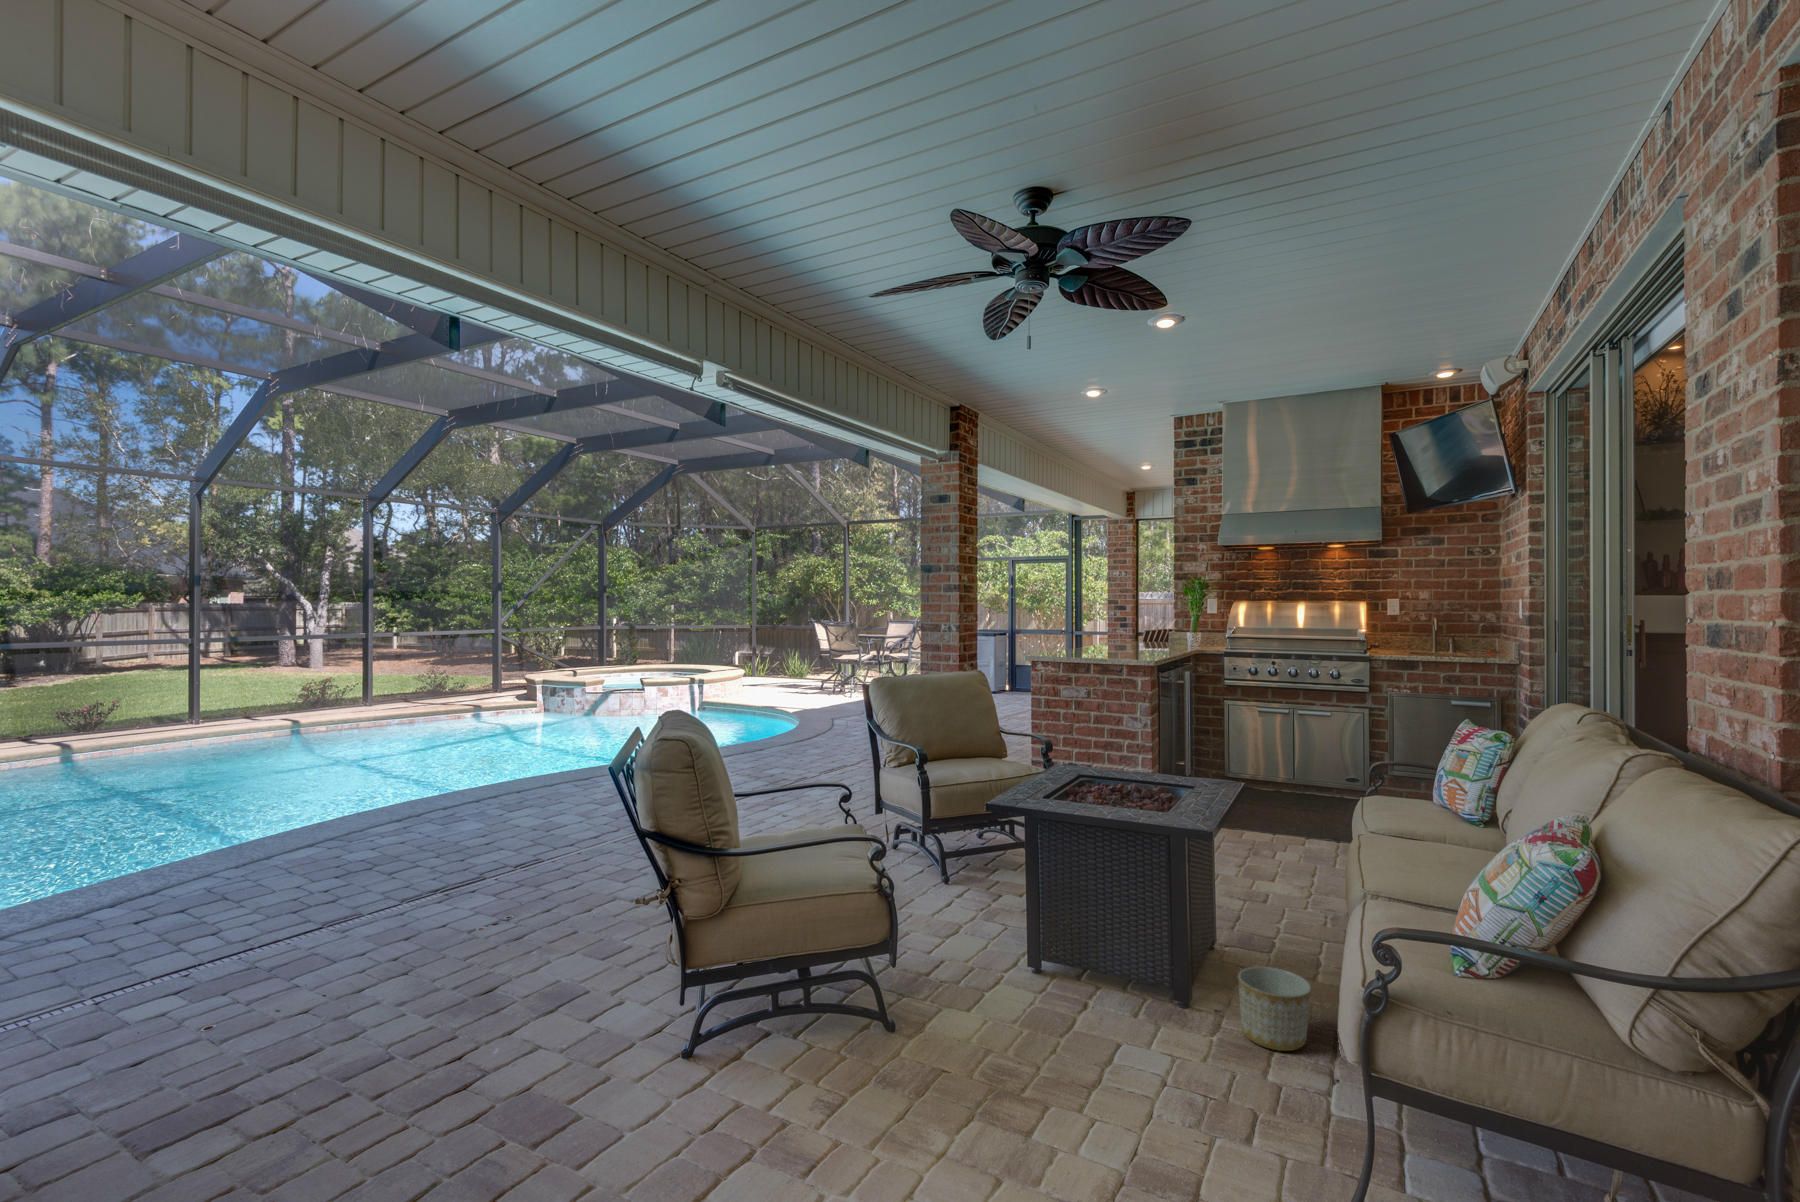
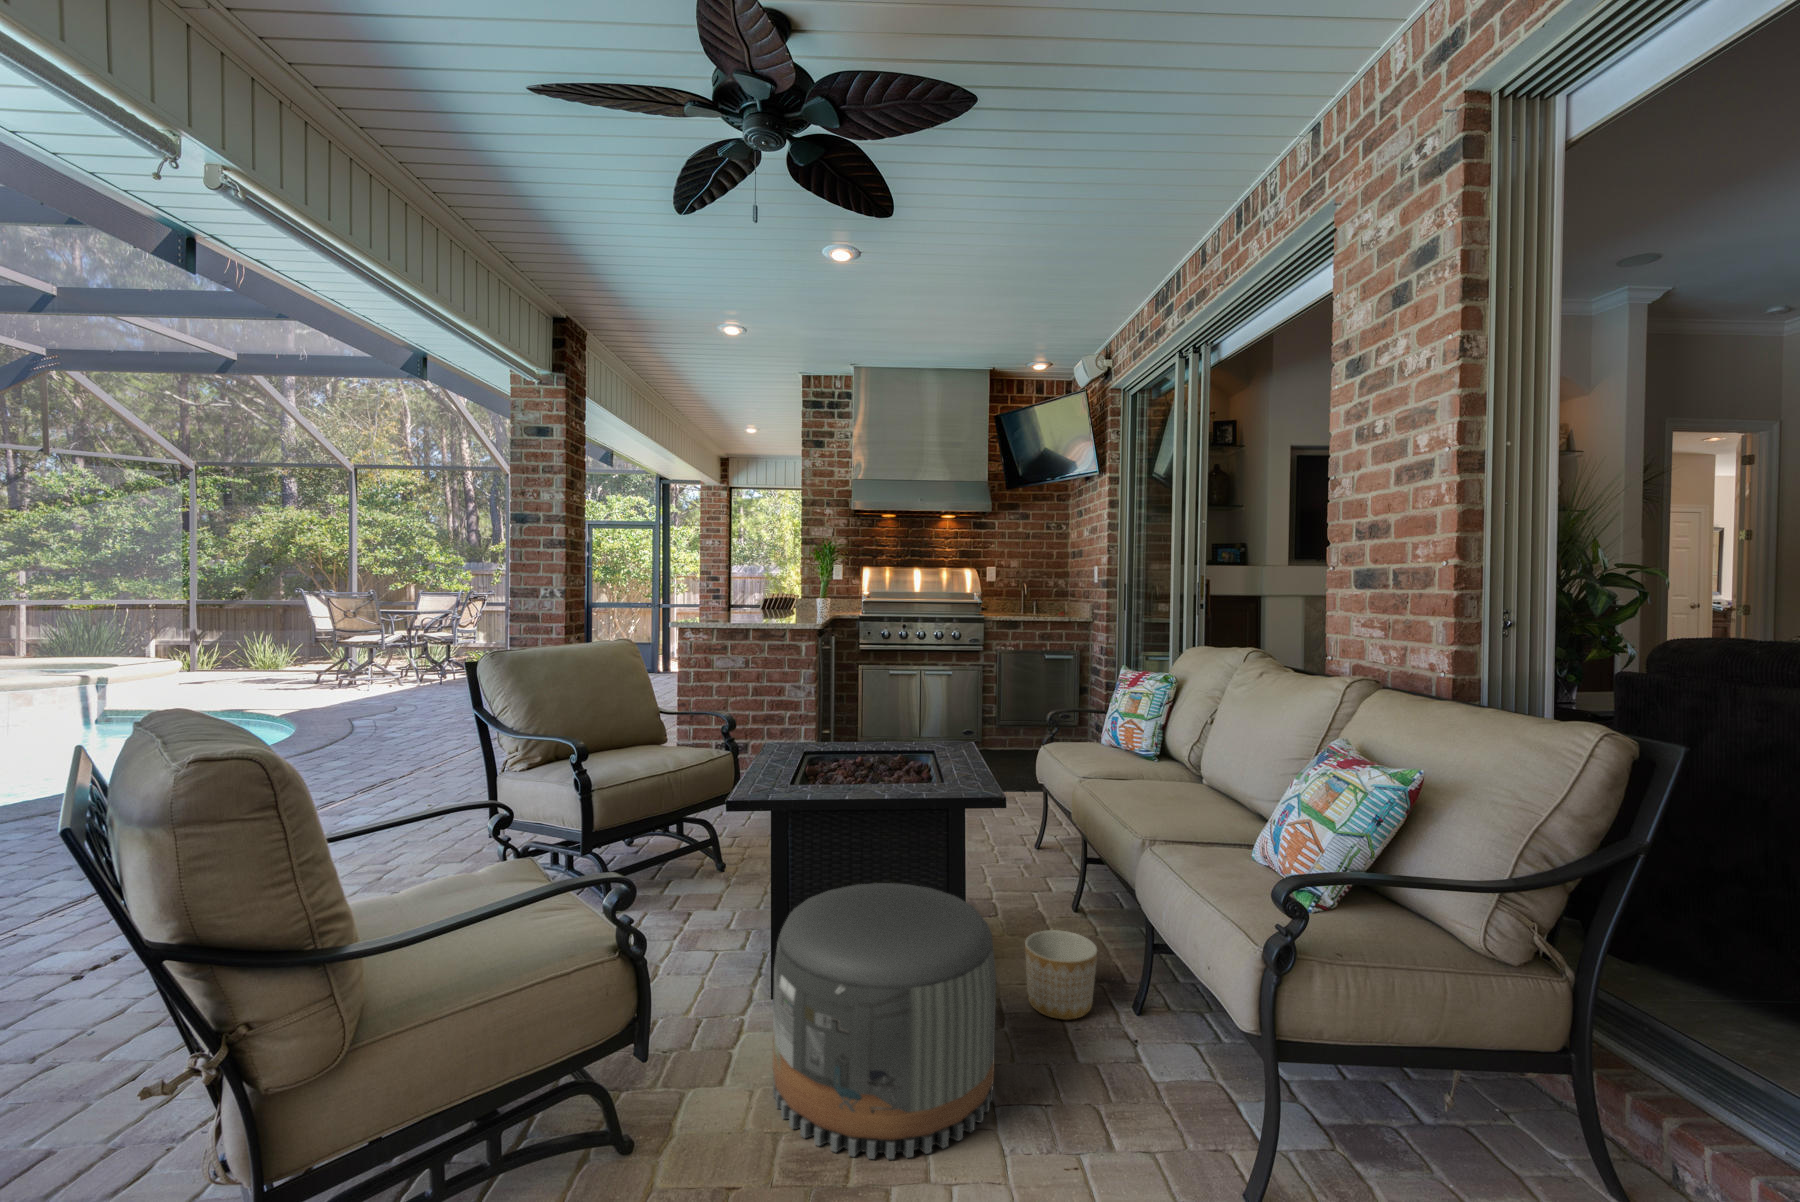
pouf: none [987,888,1171,1101] -> present [772,883,996,1159]

